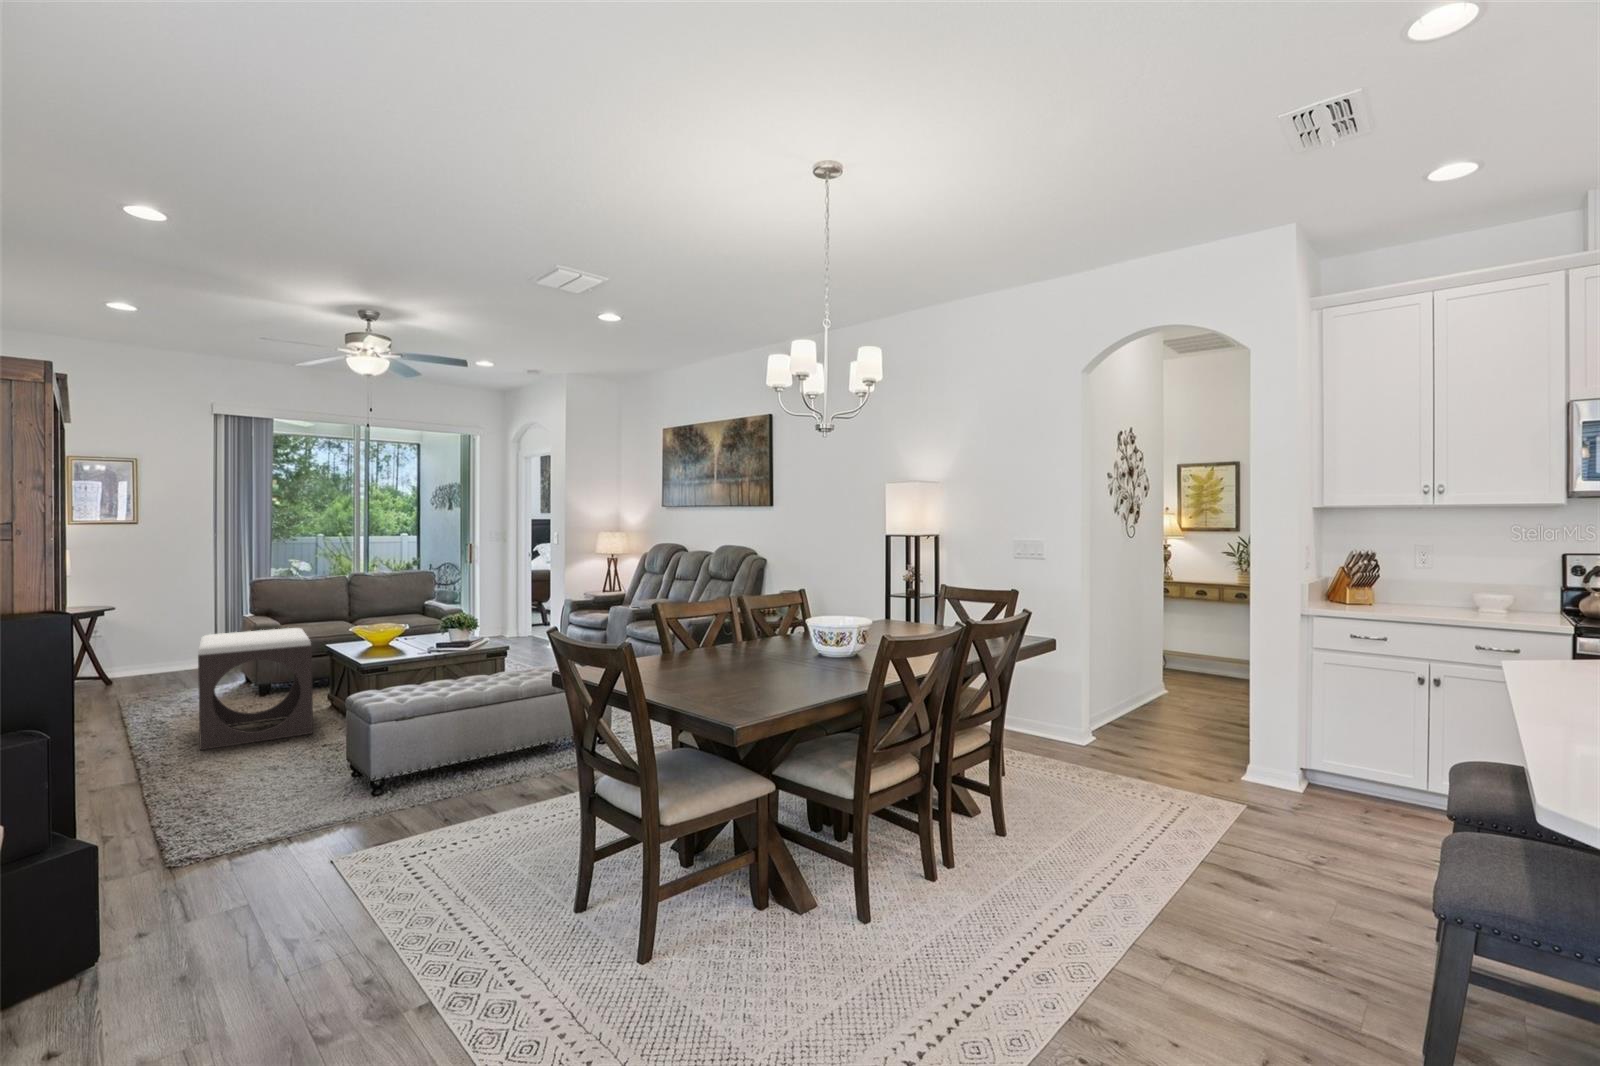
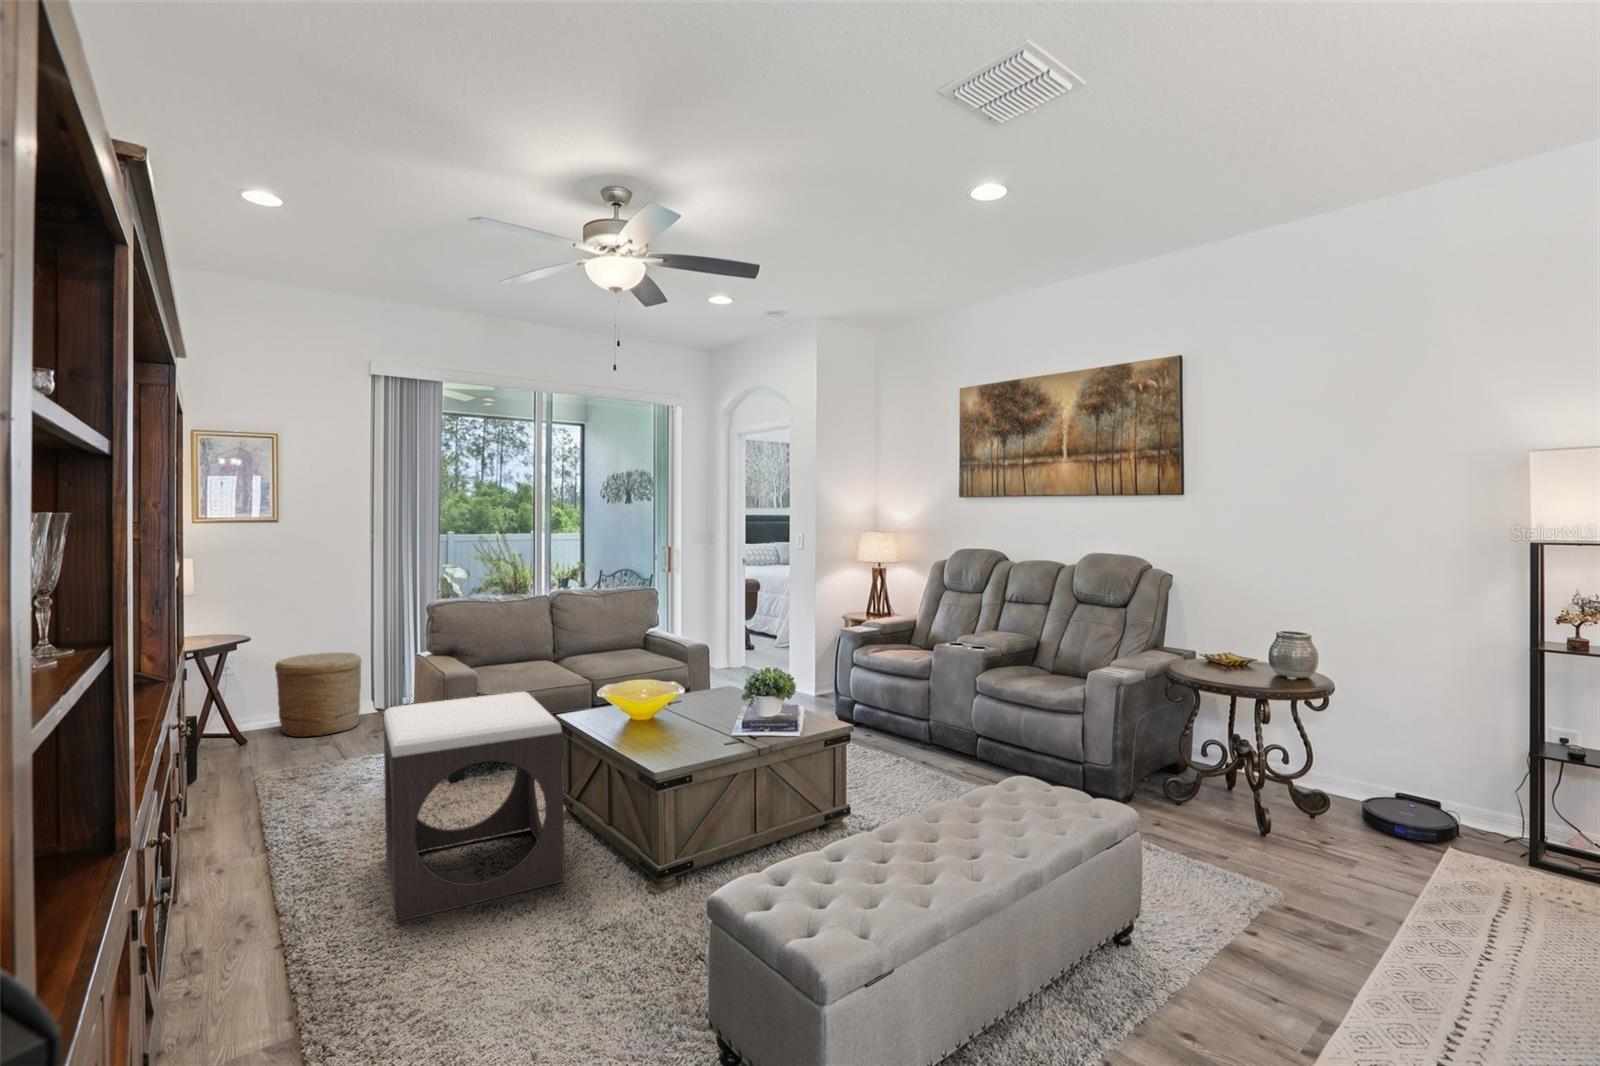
woven basket: none [135,620,204,680] -> present [275,653,361,737]

